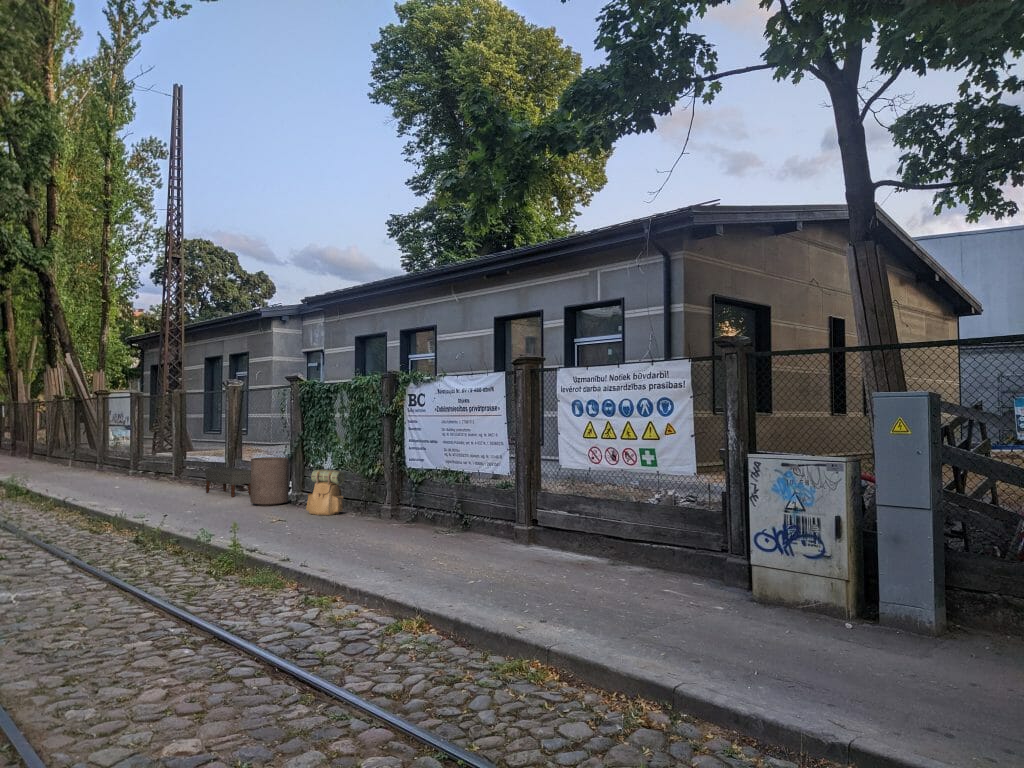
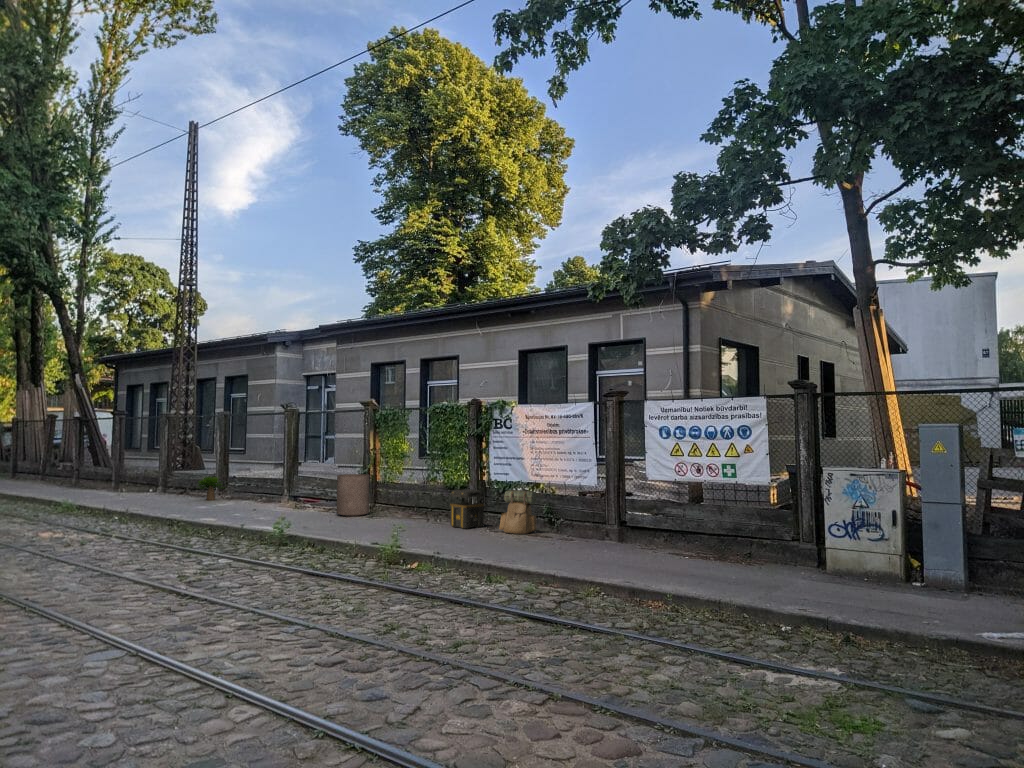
potted plant: none [141,457,177,484] -> present [198,477,224,500]
bench: present [205,467,251,497] -> none [274,483,323,510]
backpack: present [306,469,345,515] -> present [499,490,537,534]
toolbox: none [350,477,389,524] -> present [450,489,484,529]

